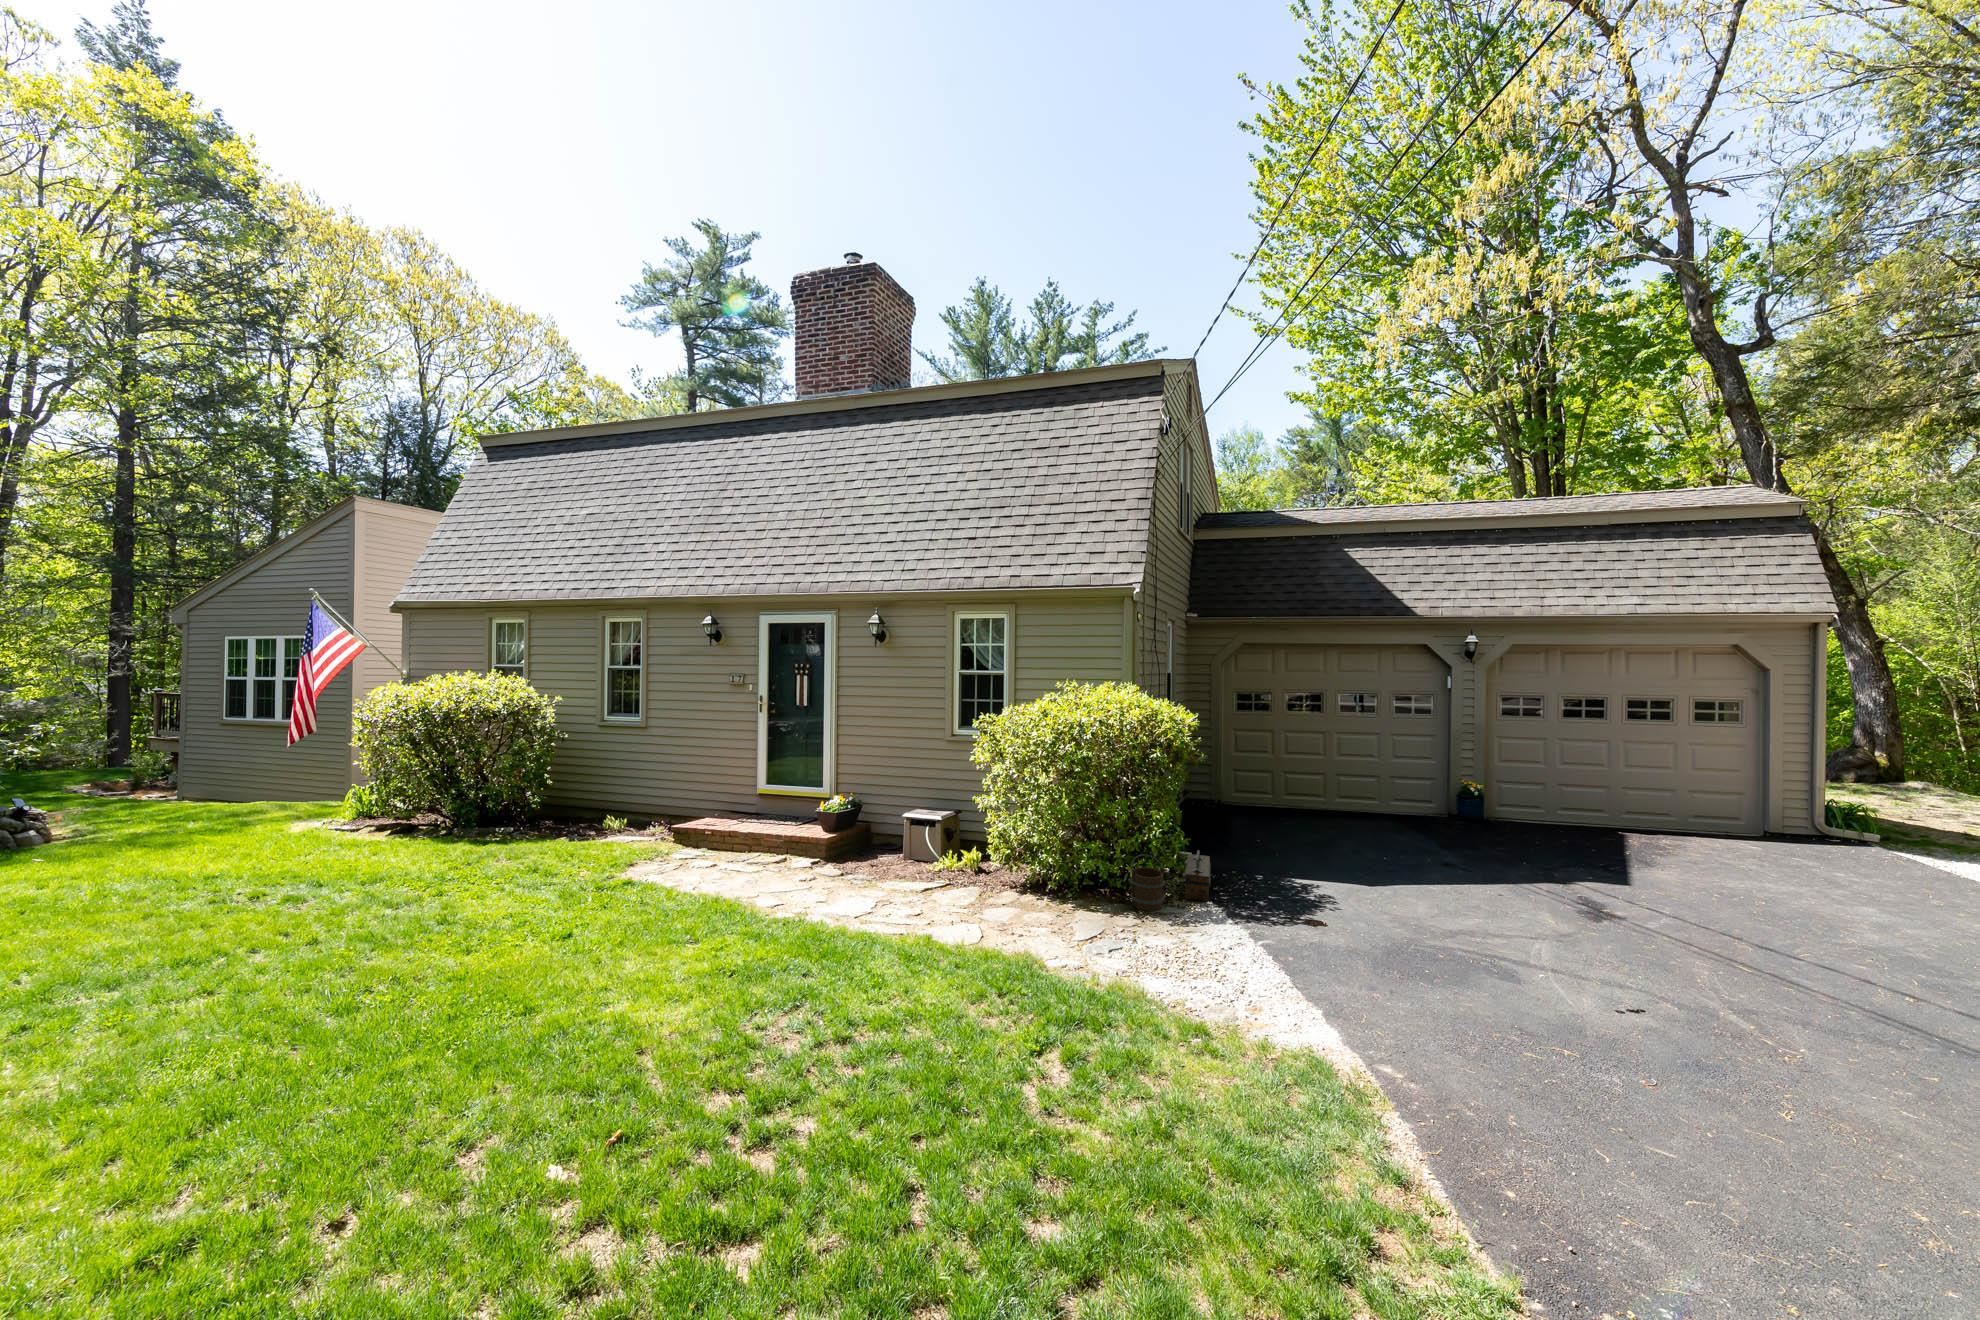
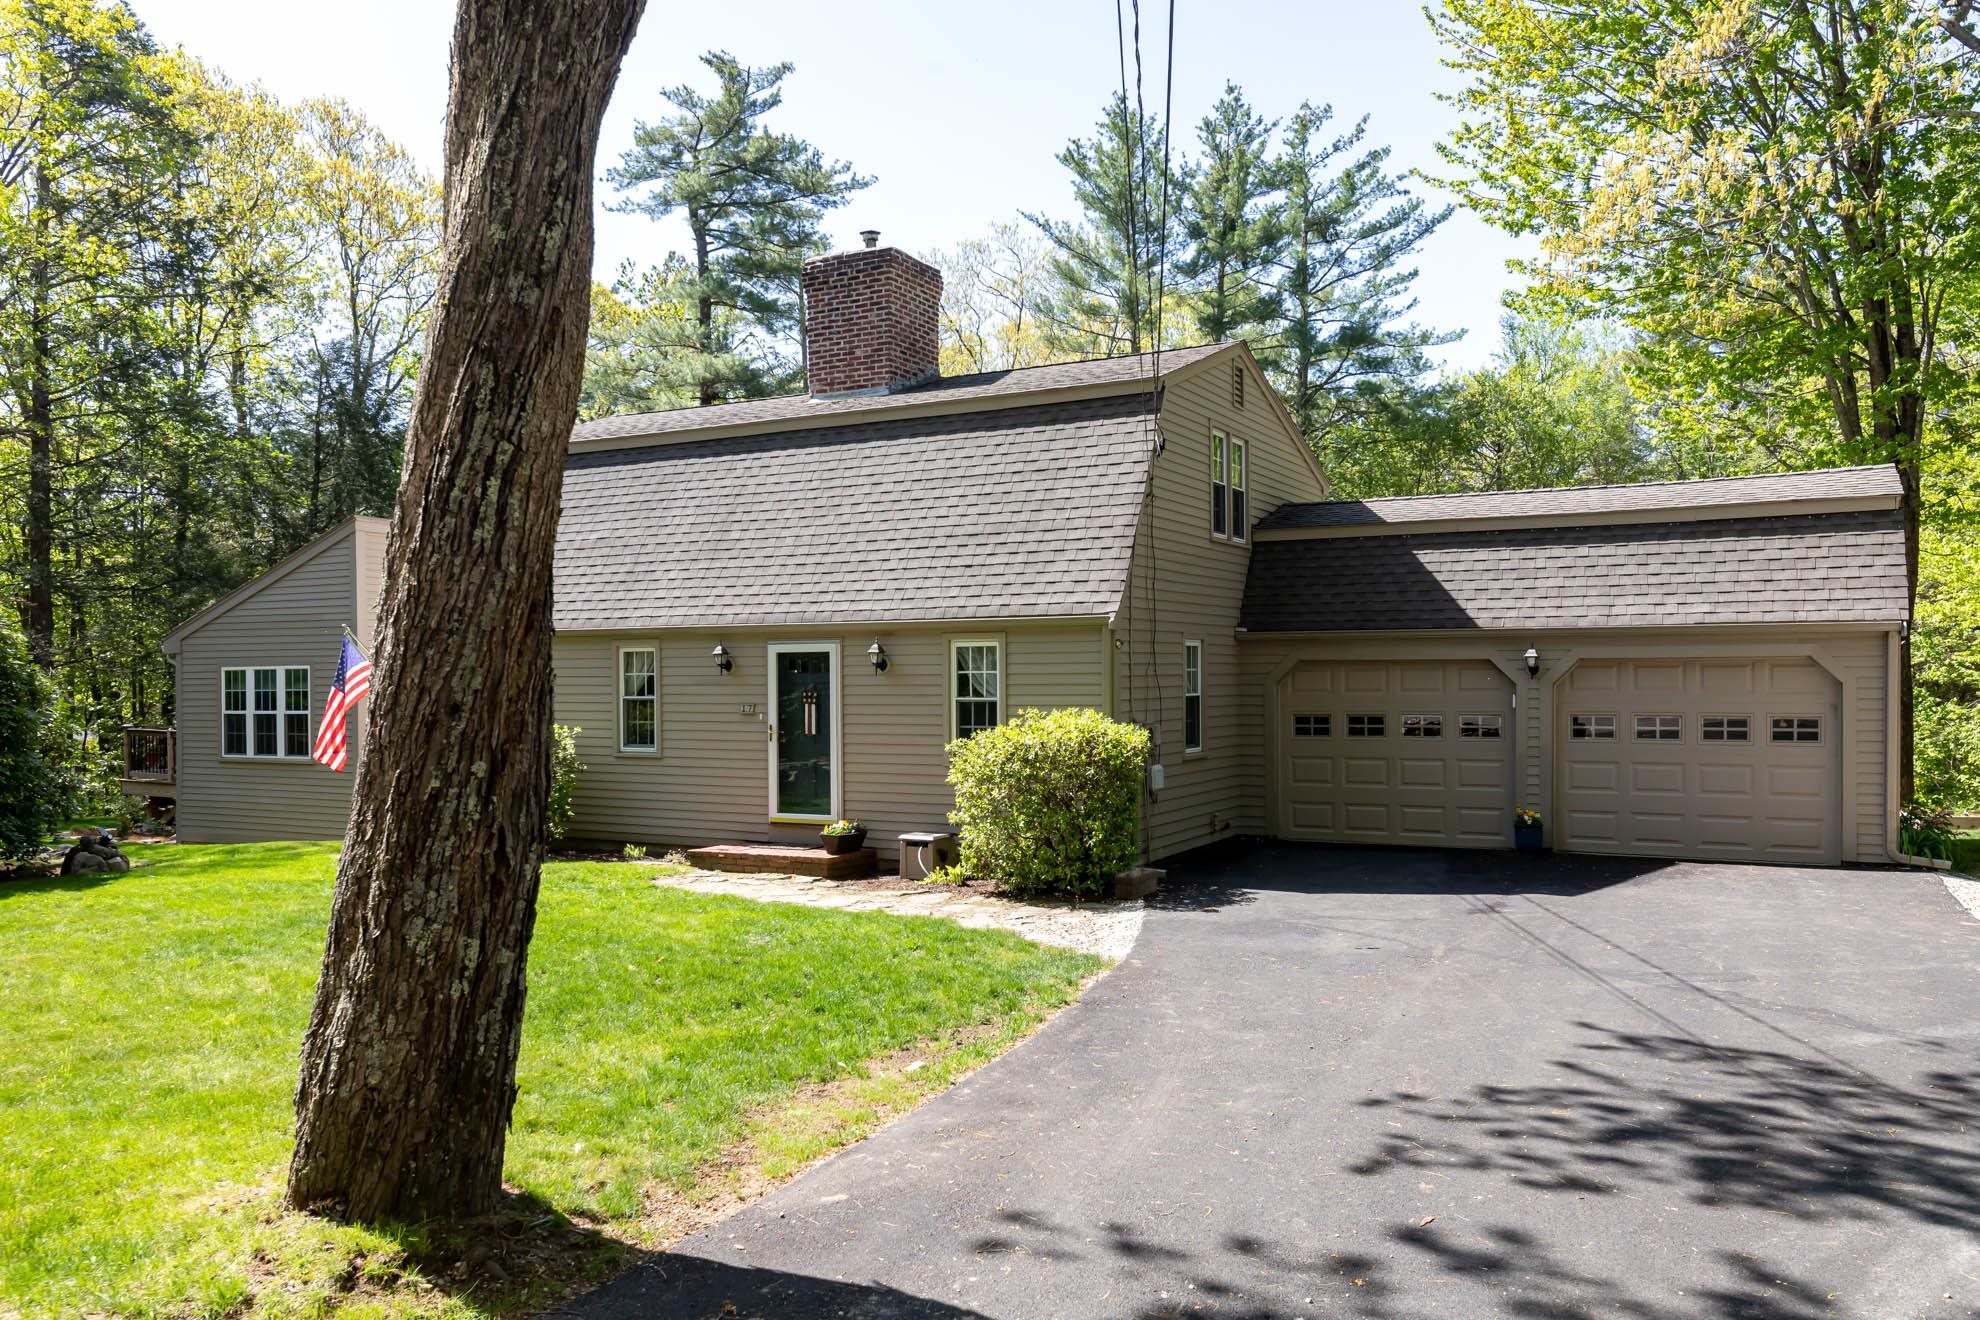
bucket: present [1130,854,1165,911] -> none [1062,857,1092,902]

